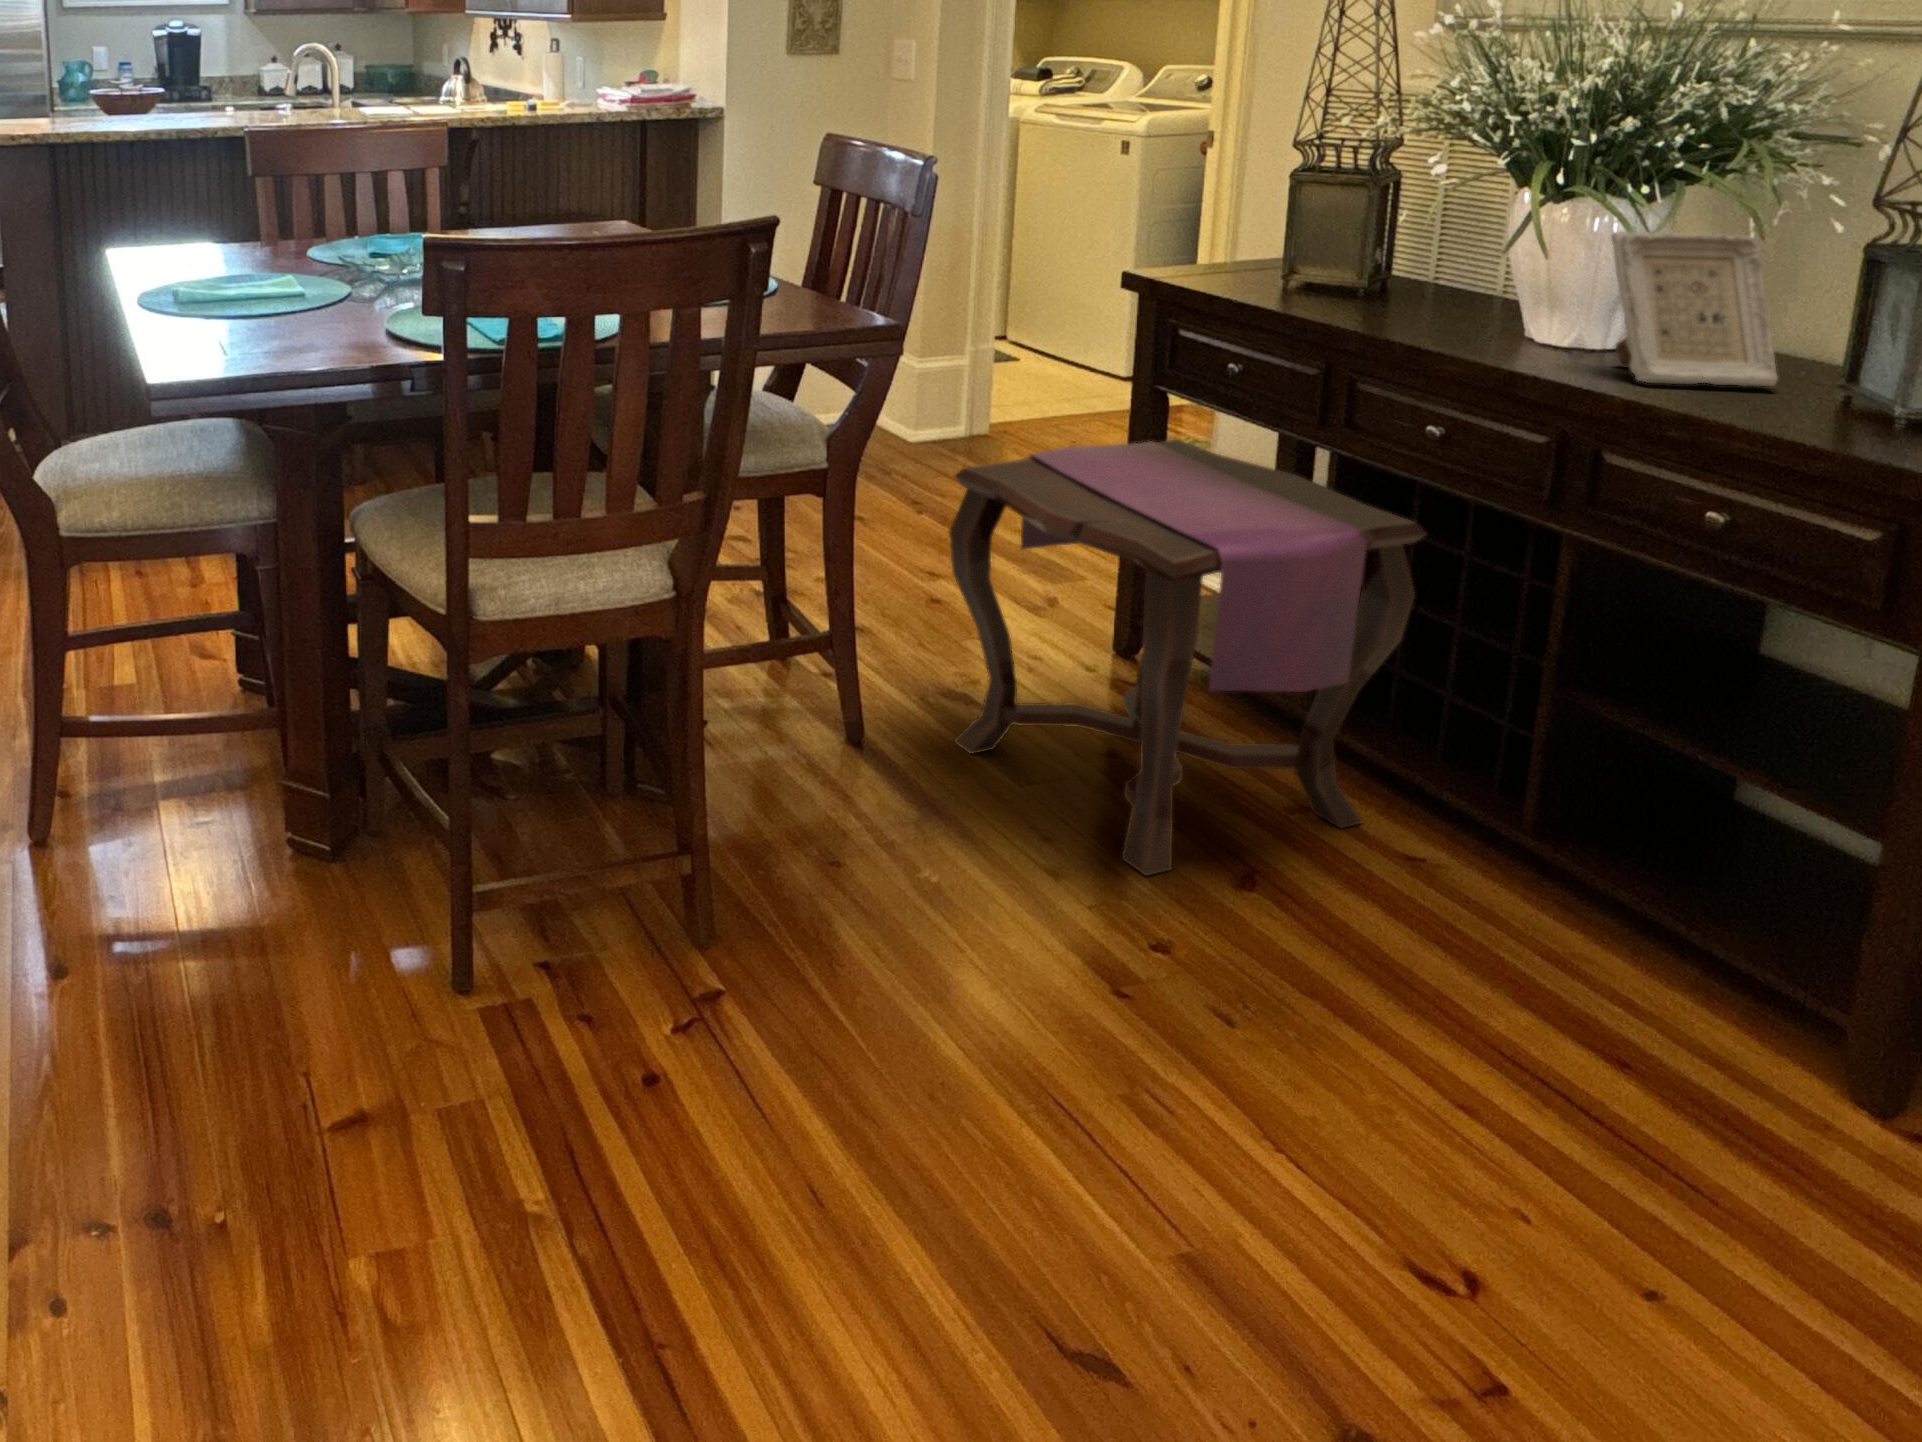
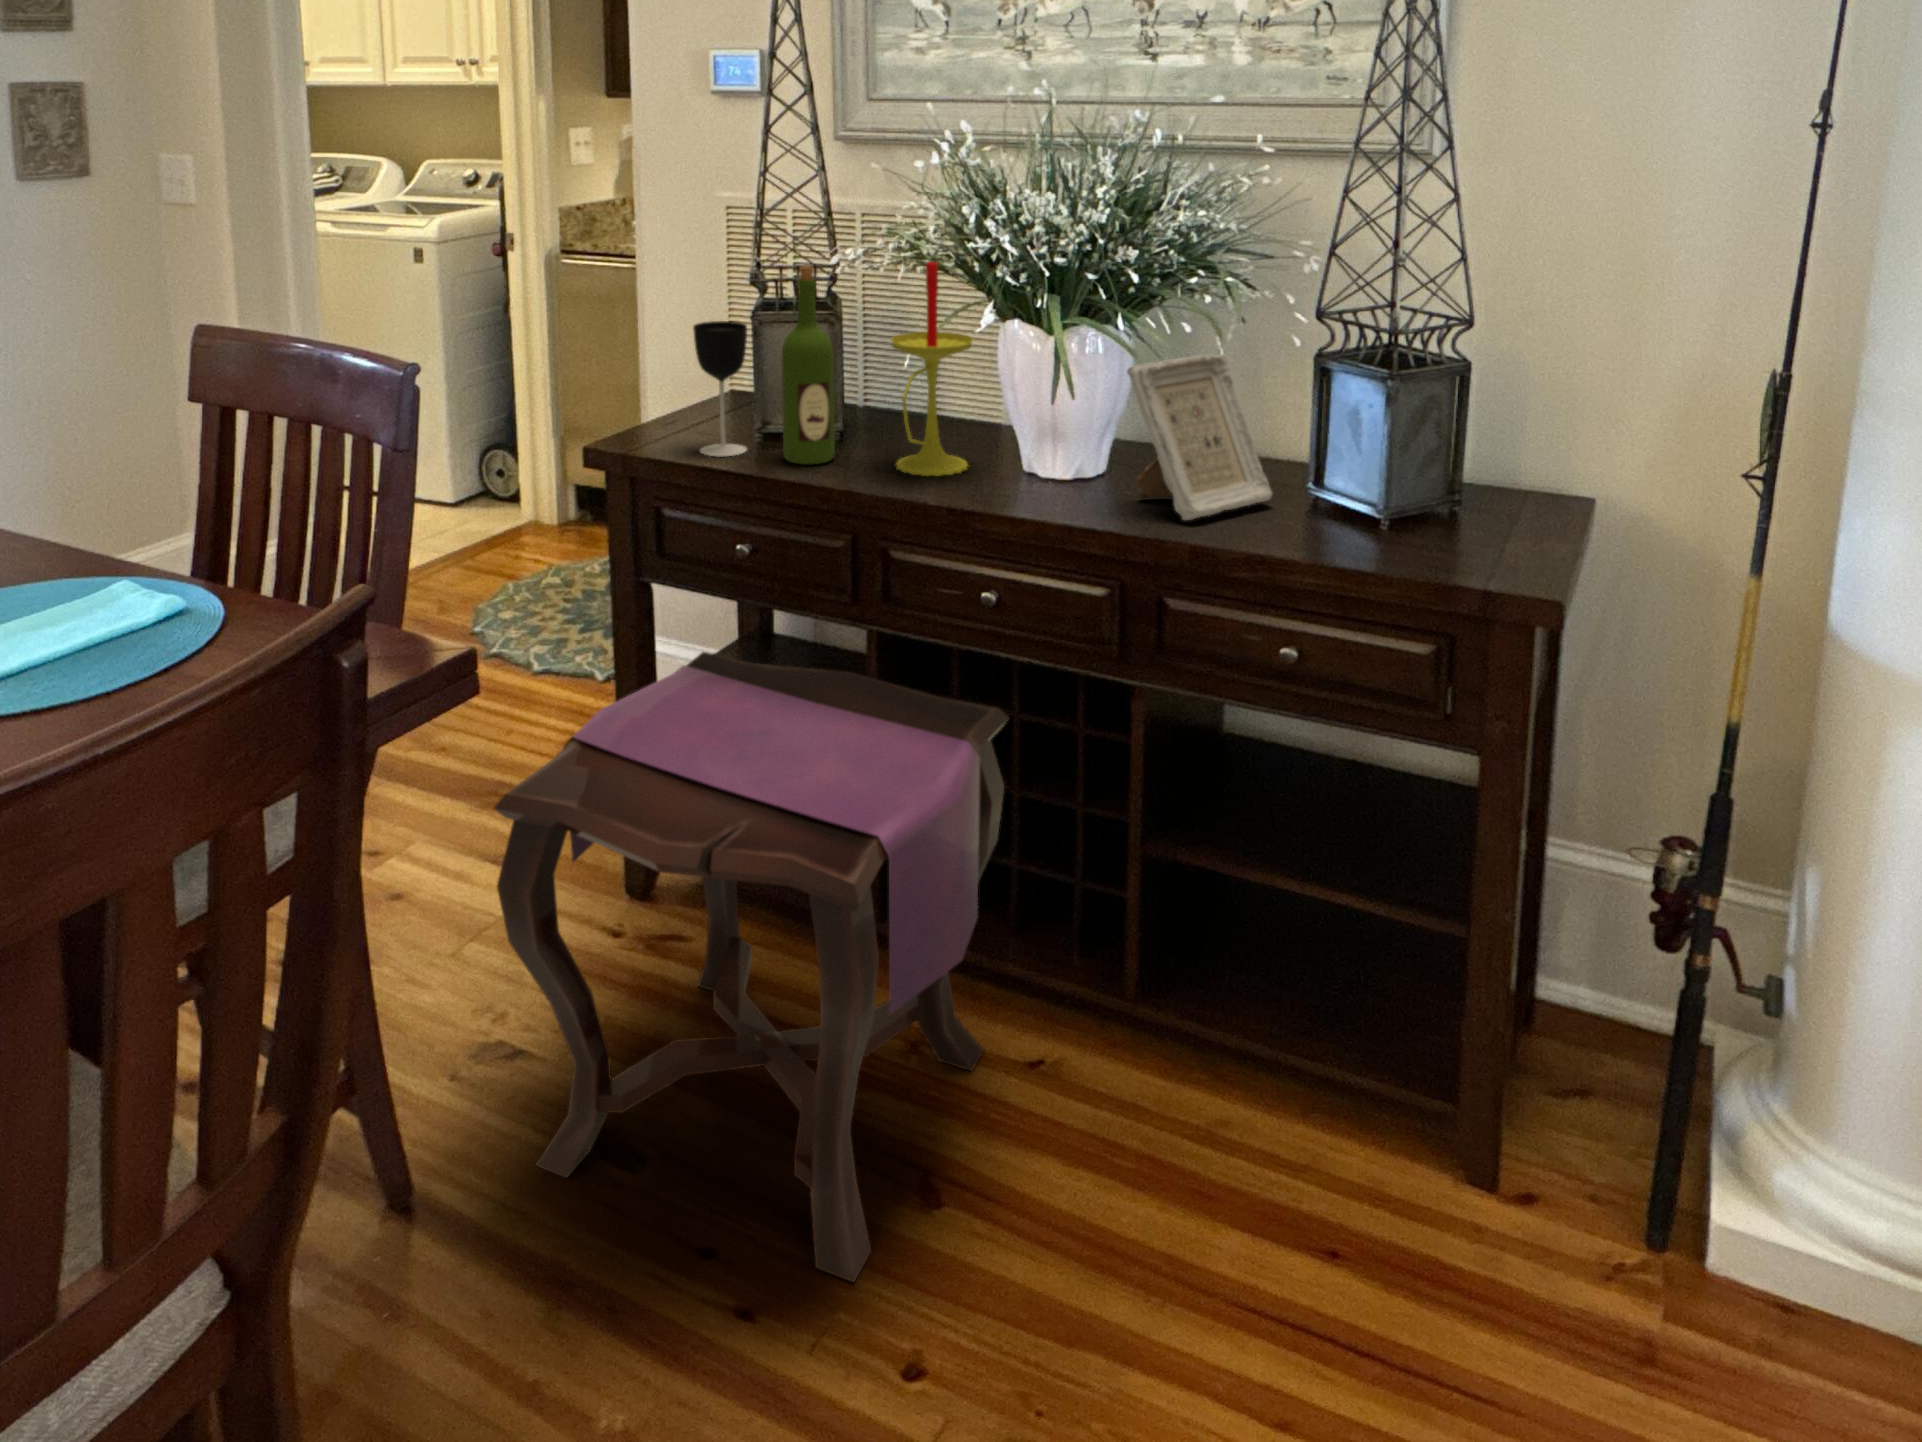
candle: none [1385,126,1486,325] -> present [891,262,973,476]
wine bottle: none [1283,129,1345,302] -> present [782,266,835,464]
wine glass: none [1212,175,1272,288] -> present [693,321,747,456]

